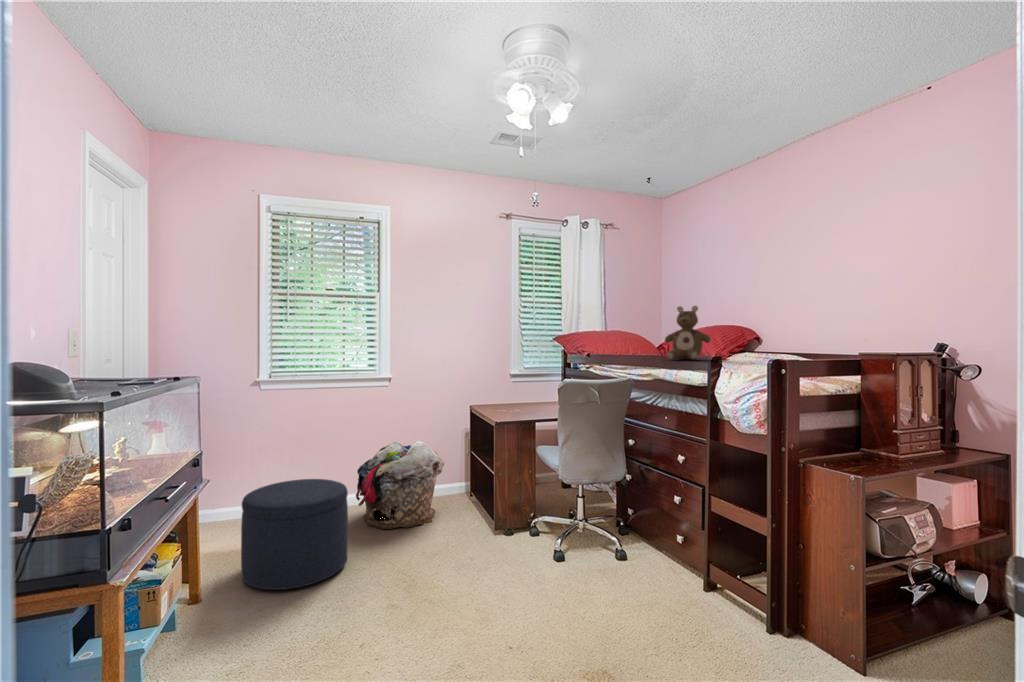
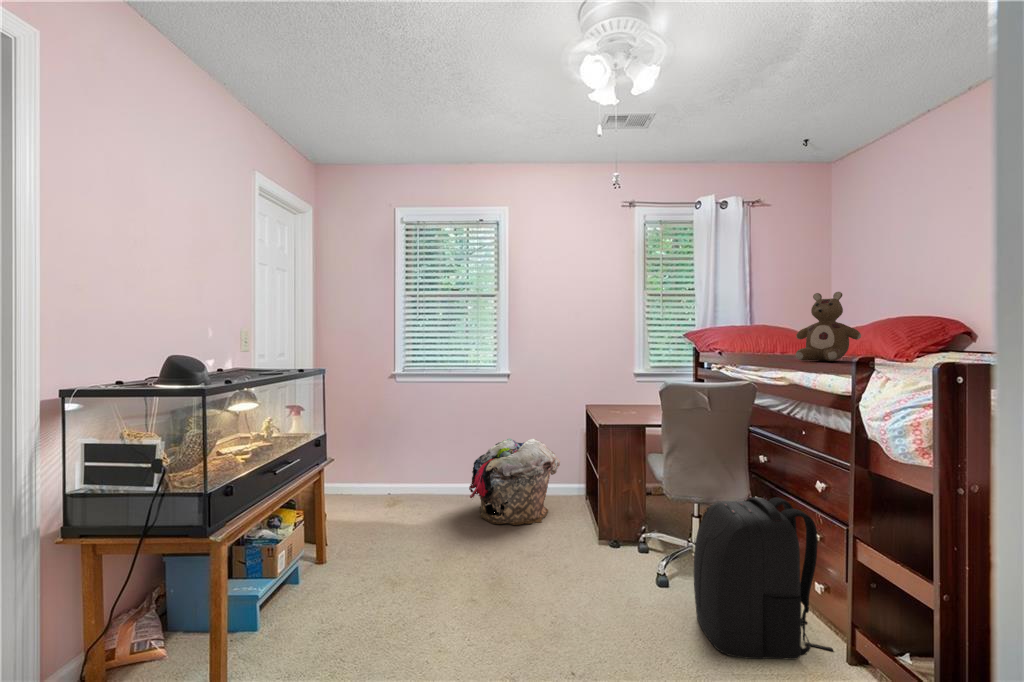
backpack: none [590,471,695,603] -> present [694,497,833,660]
ottoman: present [241,479,348,590] -> none [357,468,449,569]

